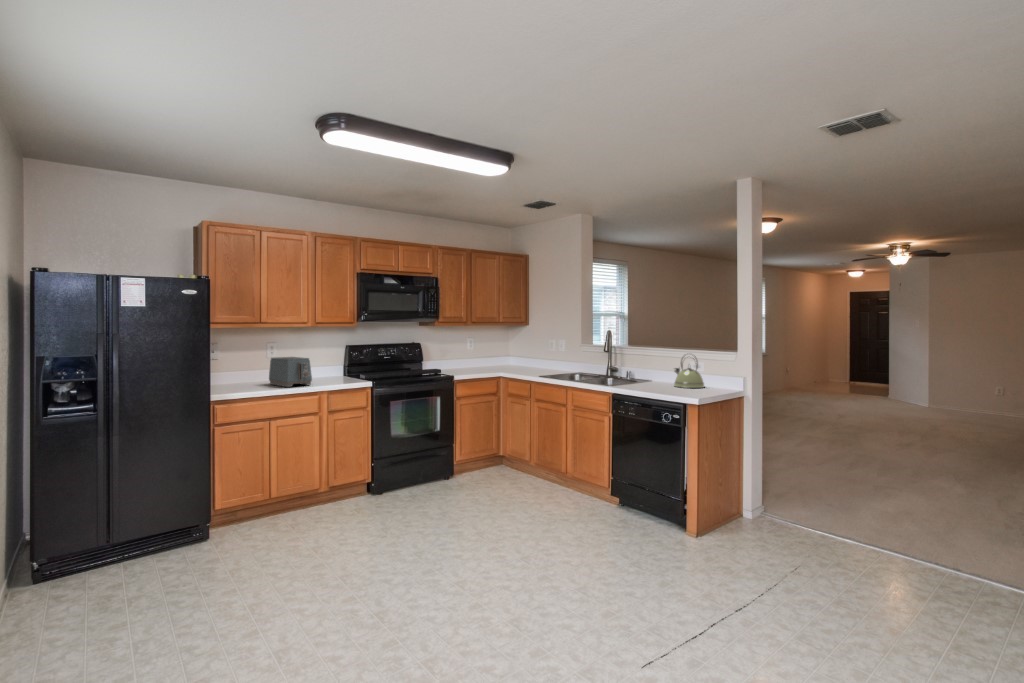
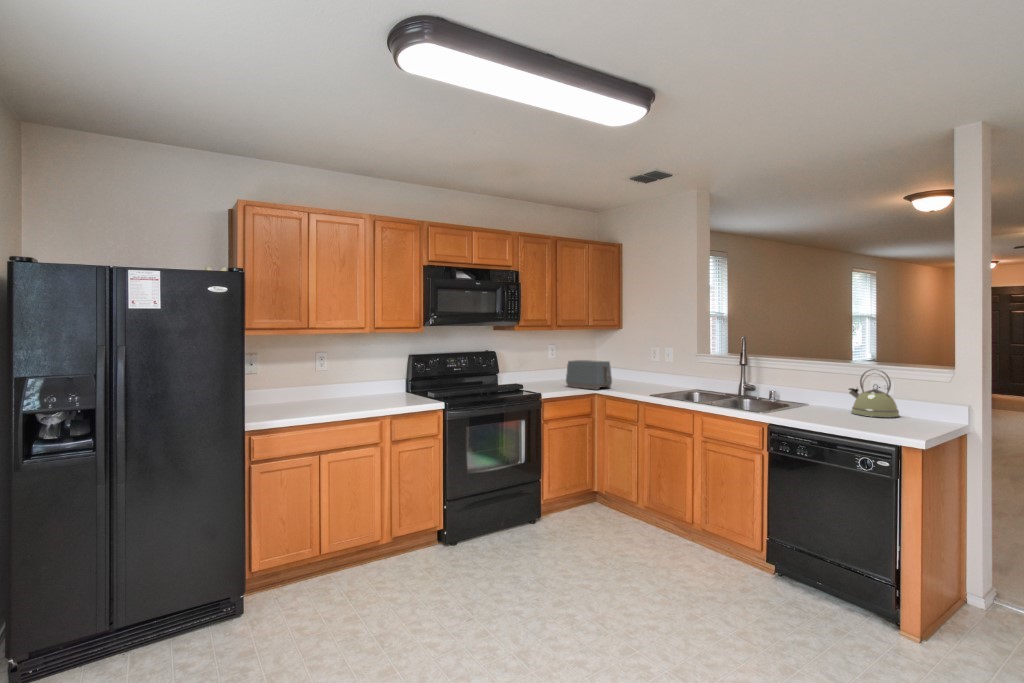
toaster: present [269,357,312,387] -> present [566,360,612,390]

